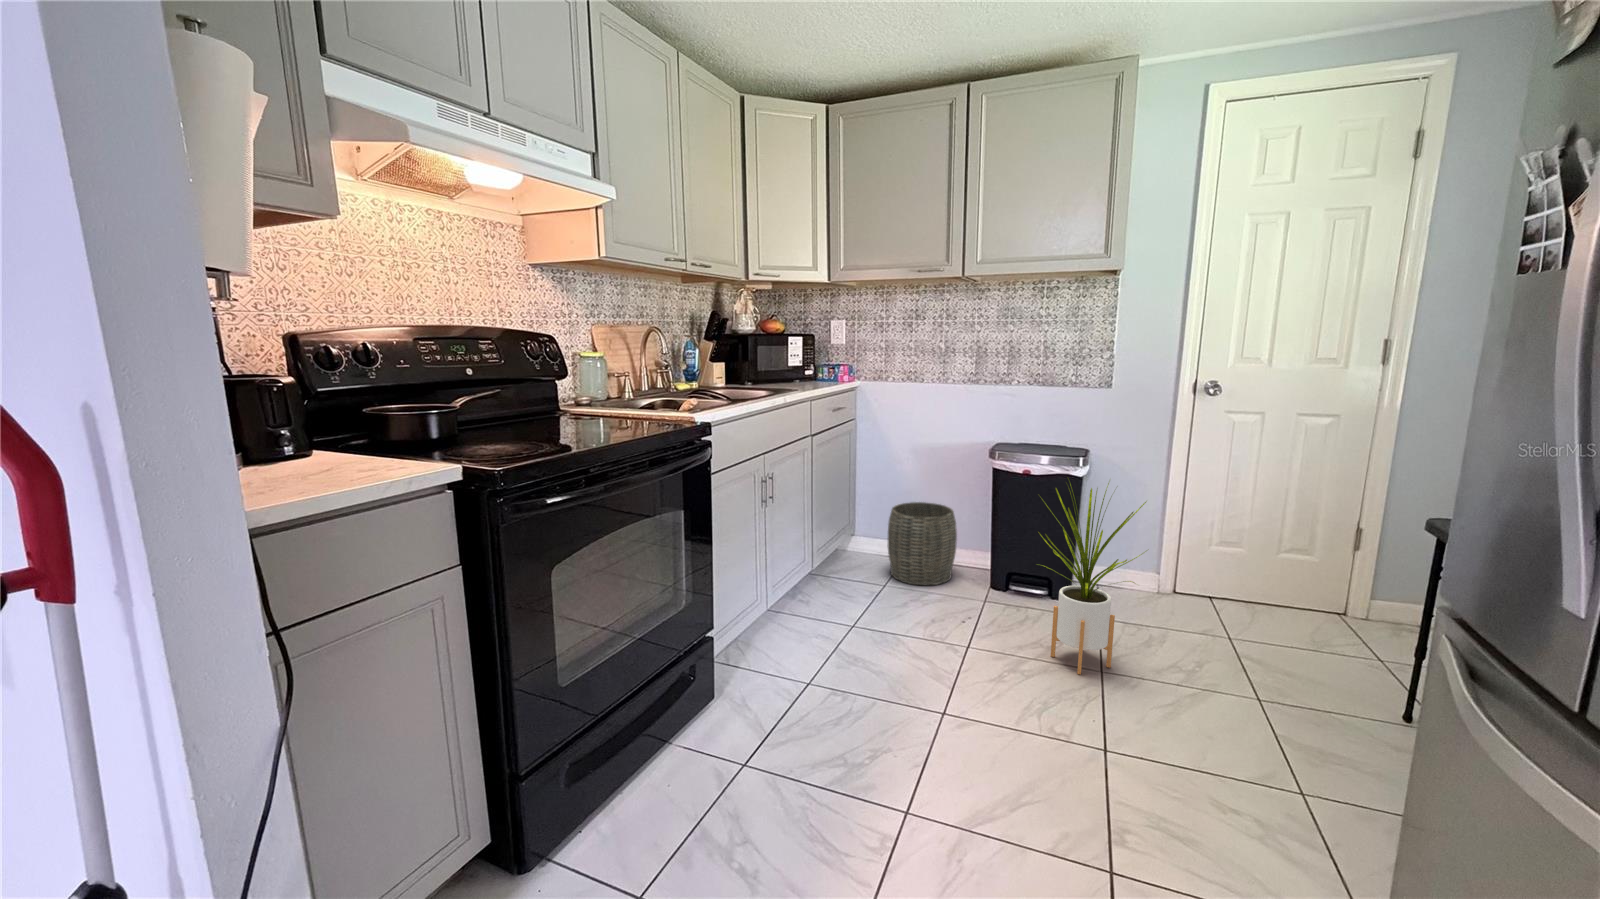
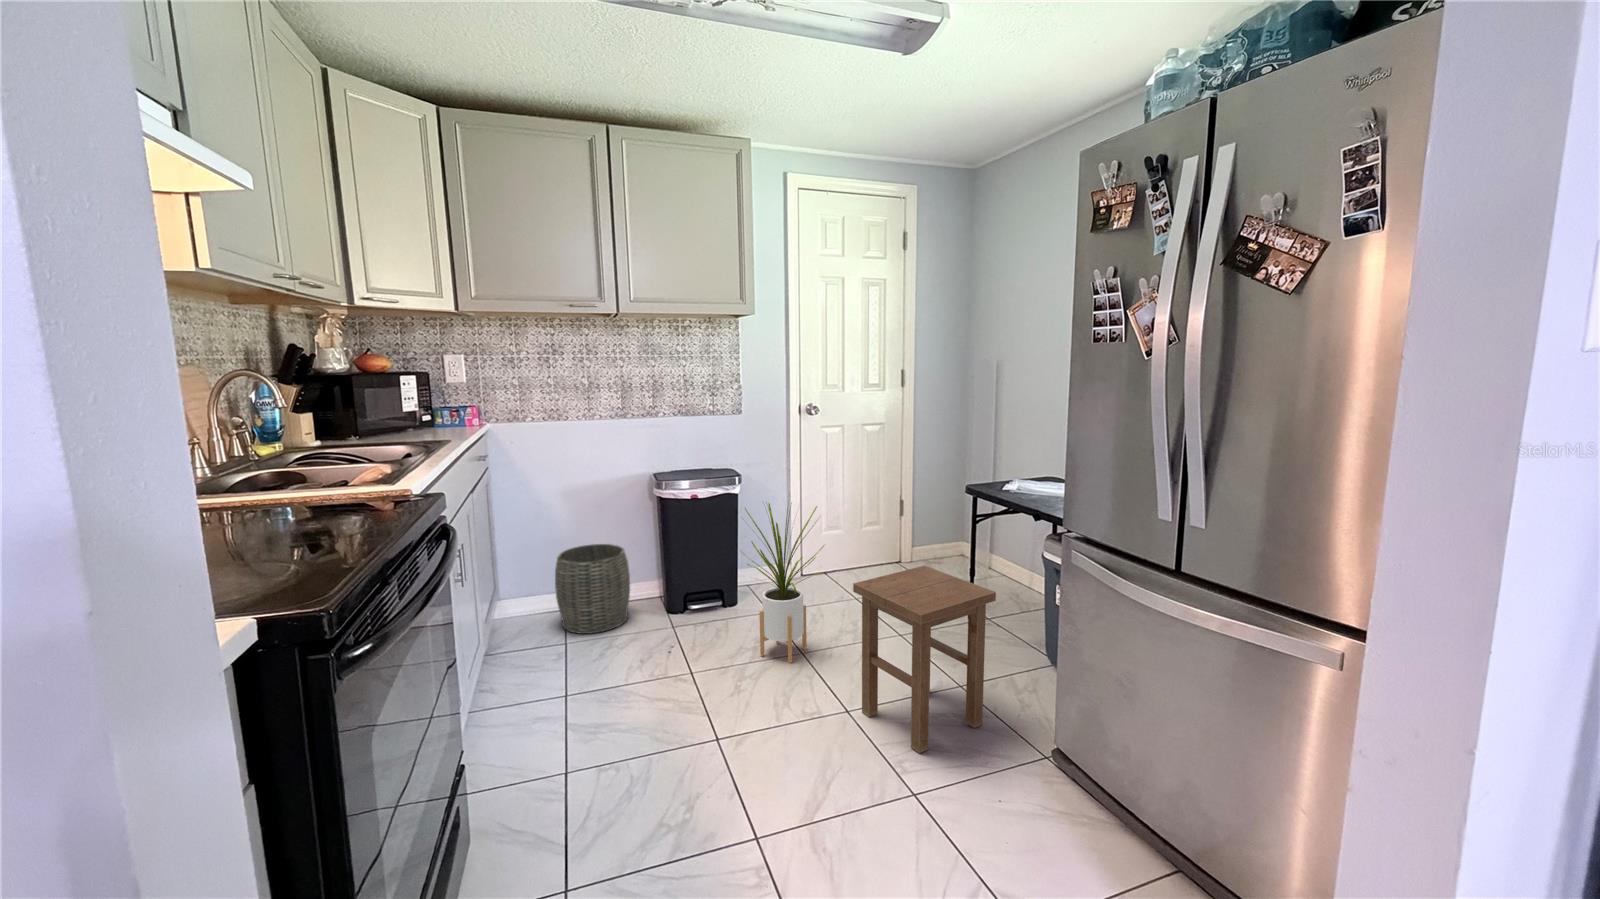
stool: none [1122,596,1342,852] -> present [853,566,996,753]

